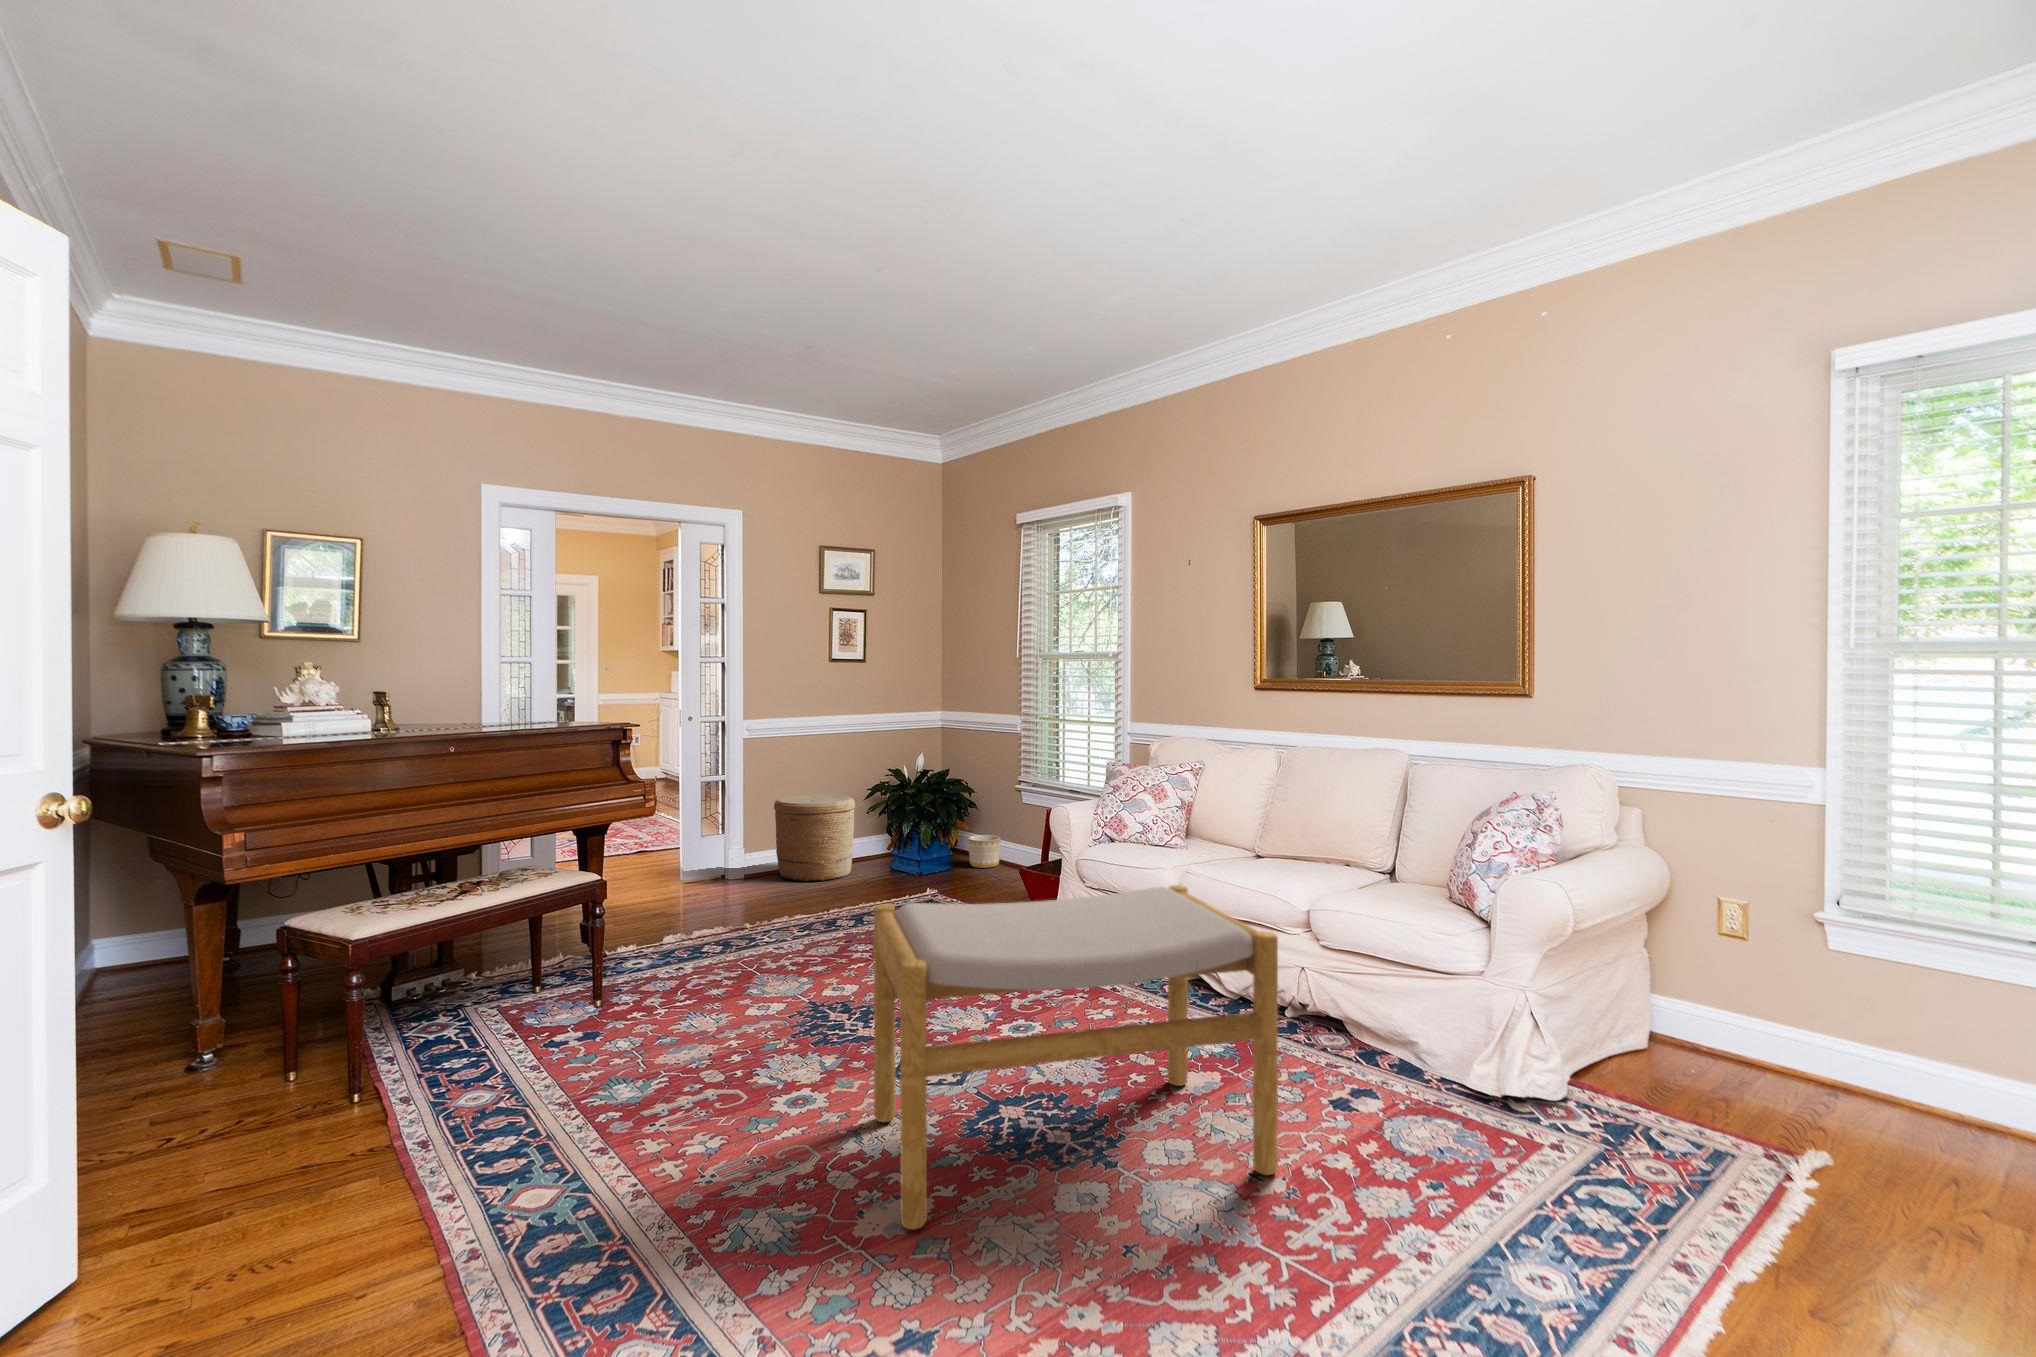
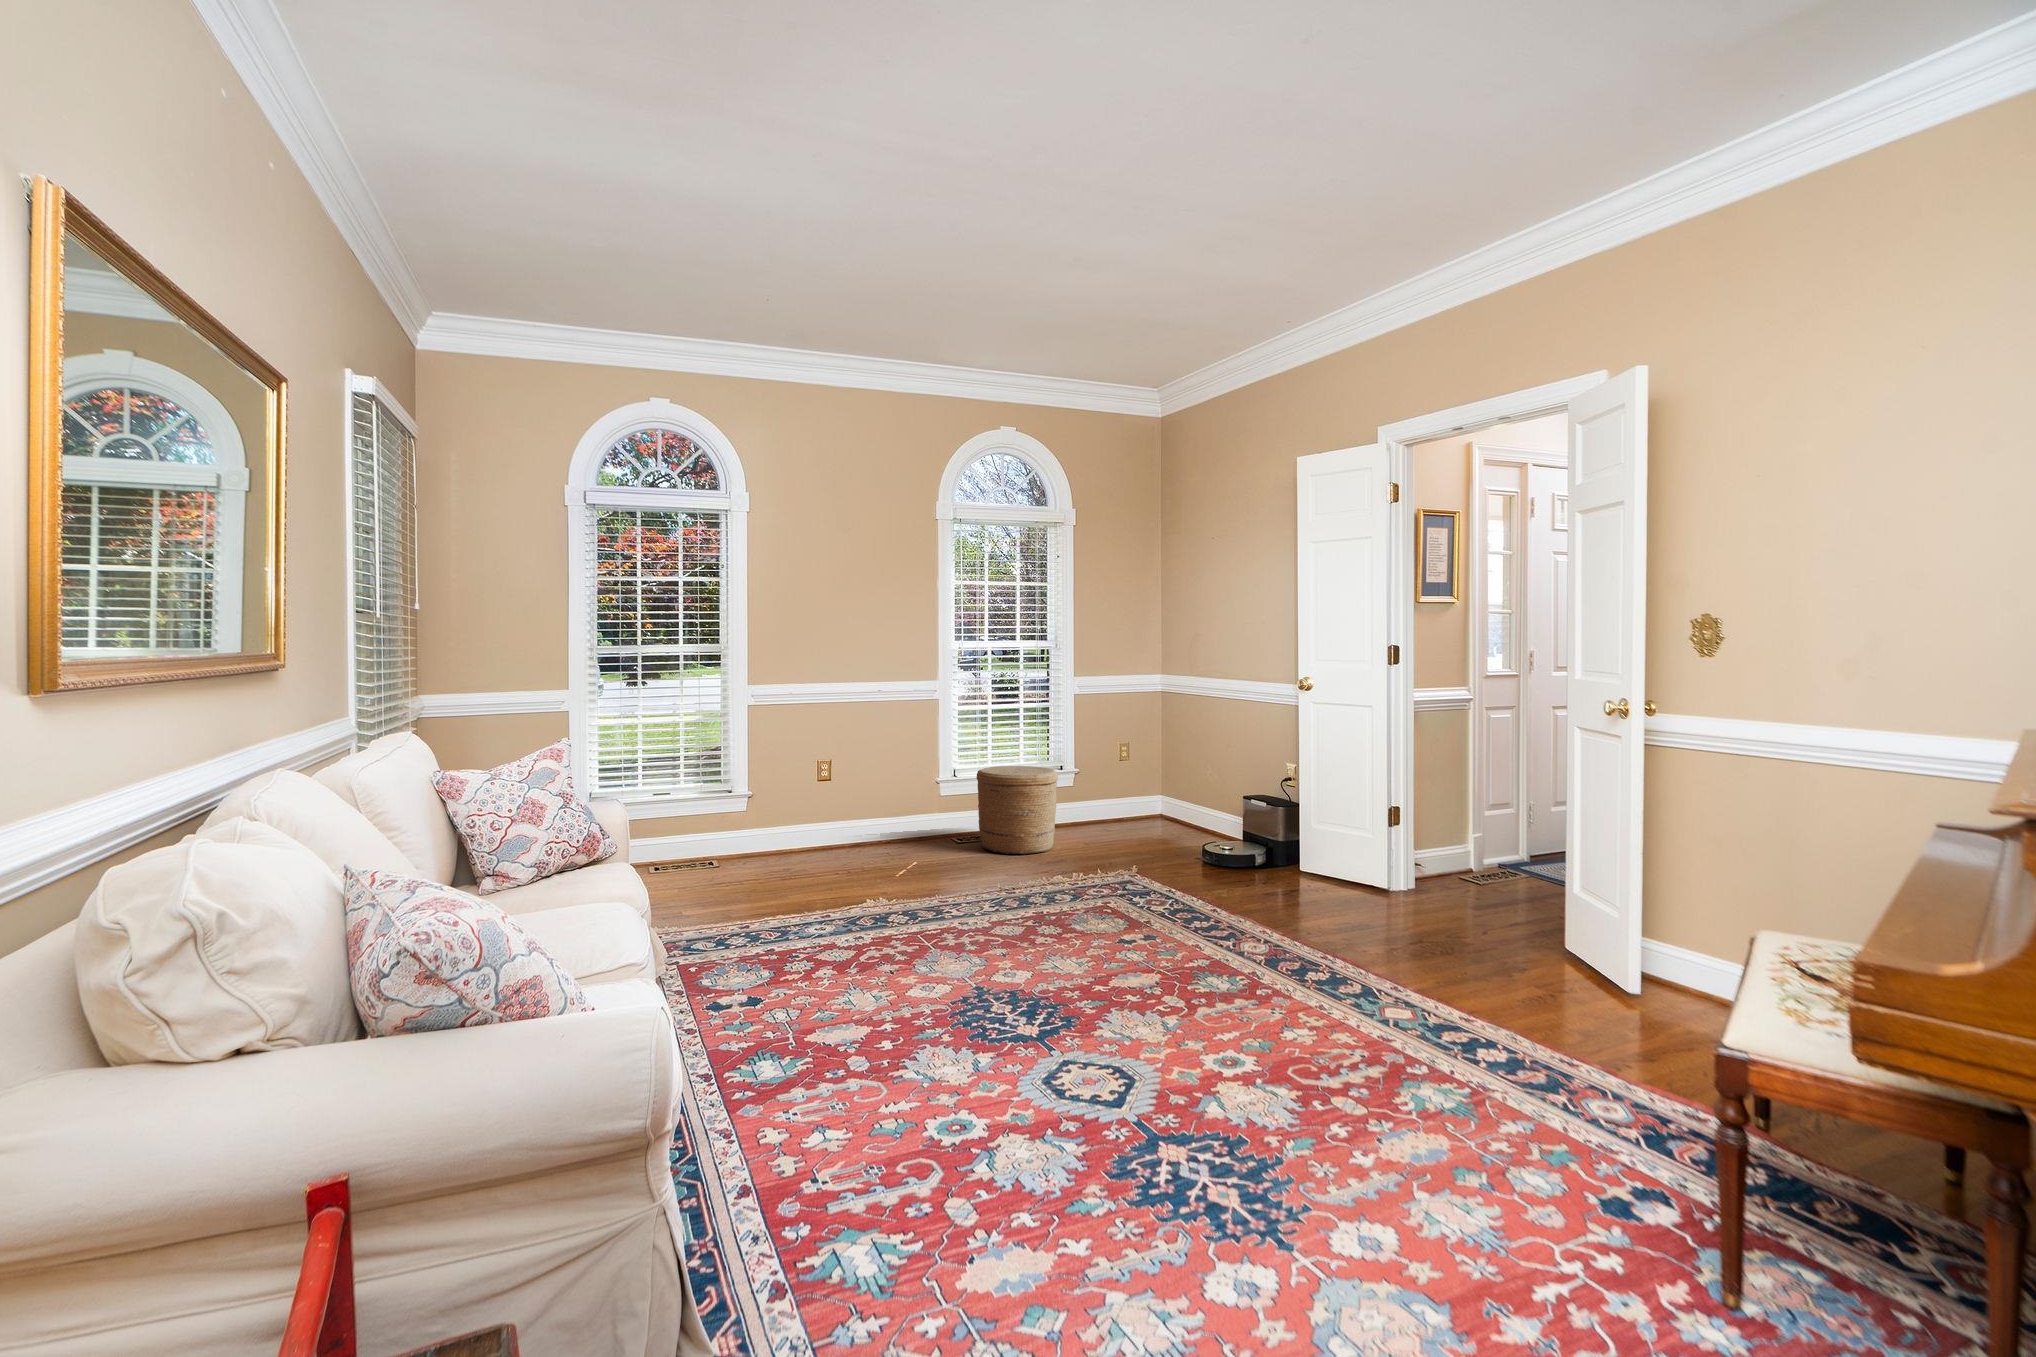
planter: present [968,835,1001,868] -> none [1177,816,1213,851]
footstool: present [874,885,1278,1230] -> none [1011,895,1524,1299]

